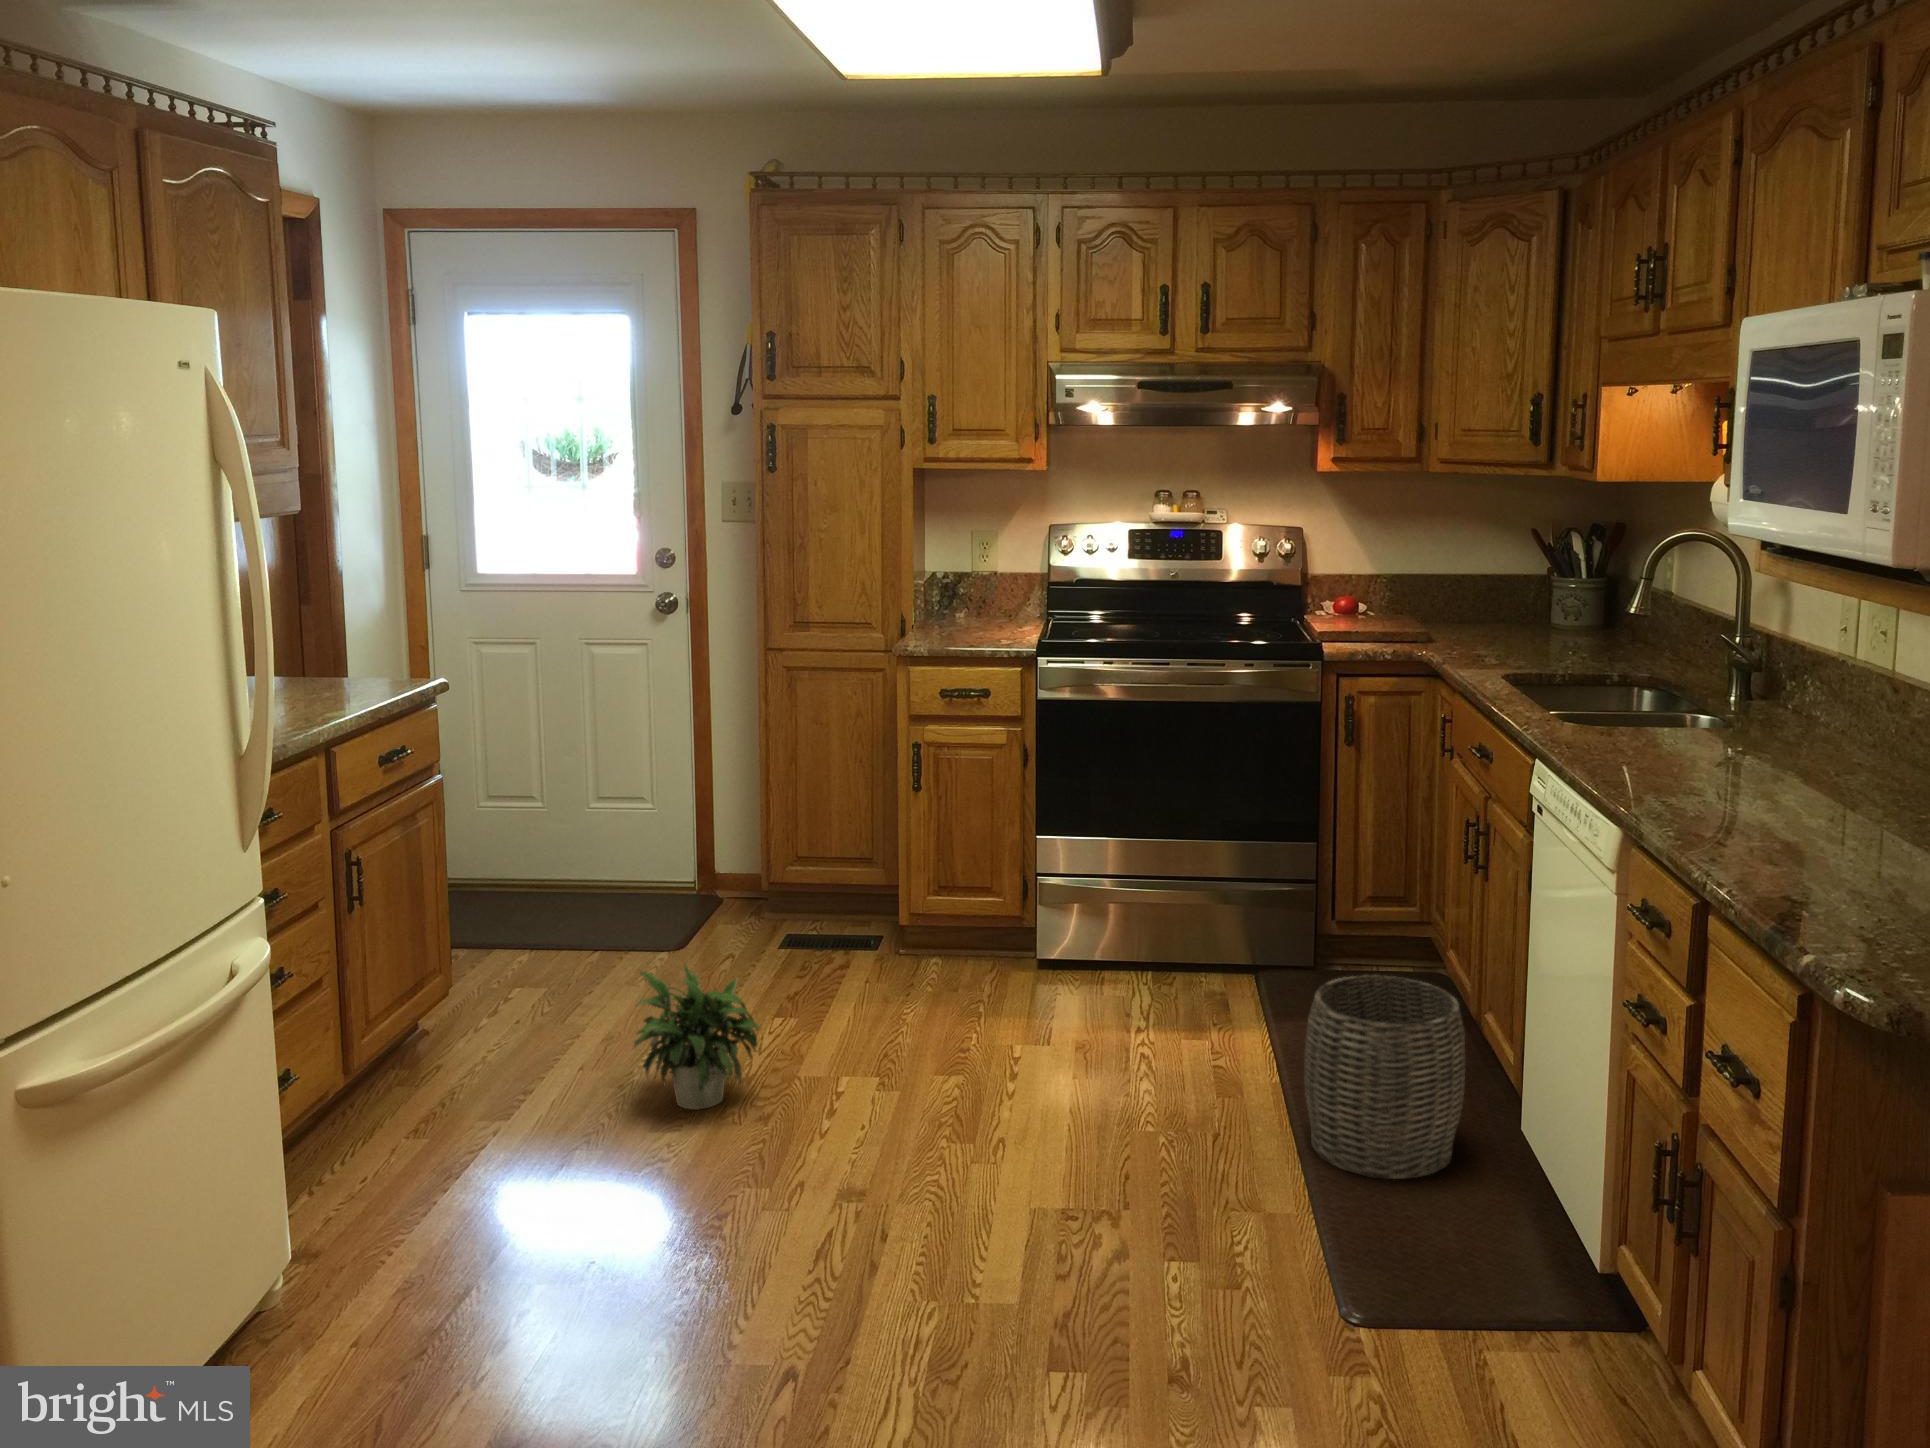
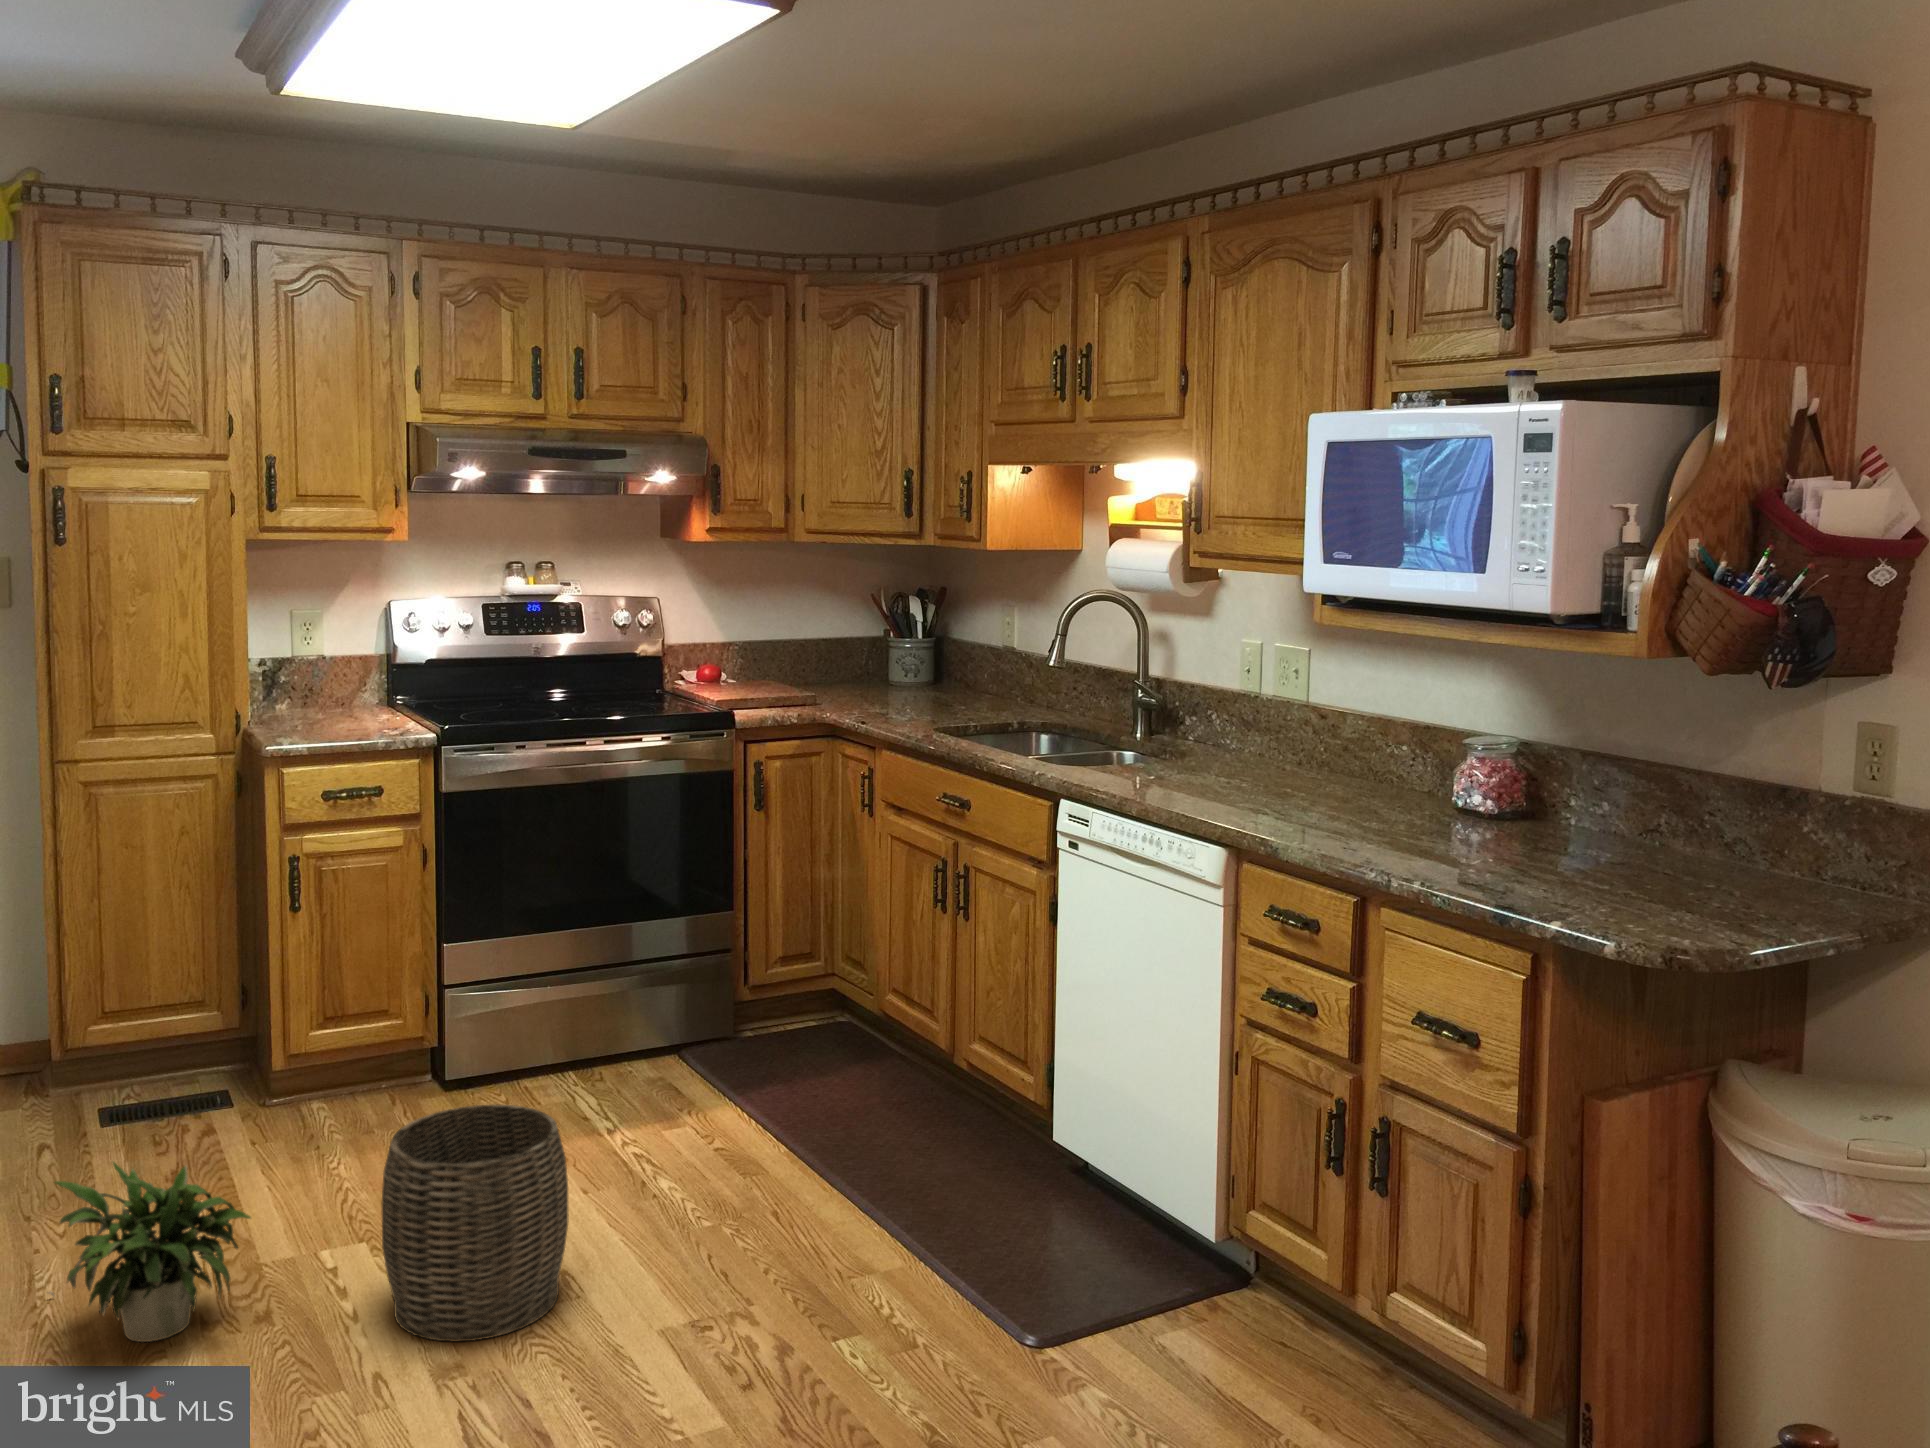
woven basket: present [1304,975,1466,1179] -> present [381,1105,569,1342]

